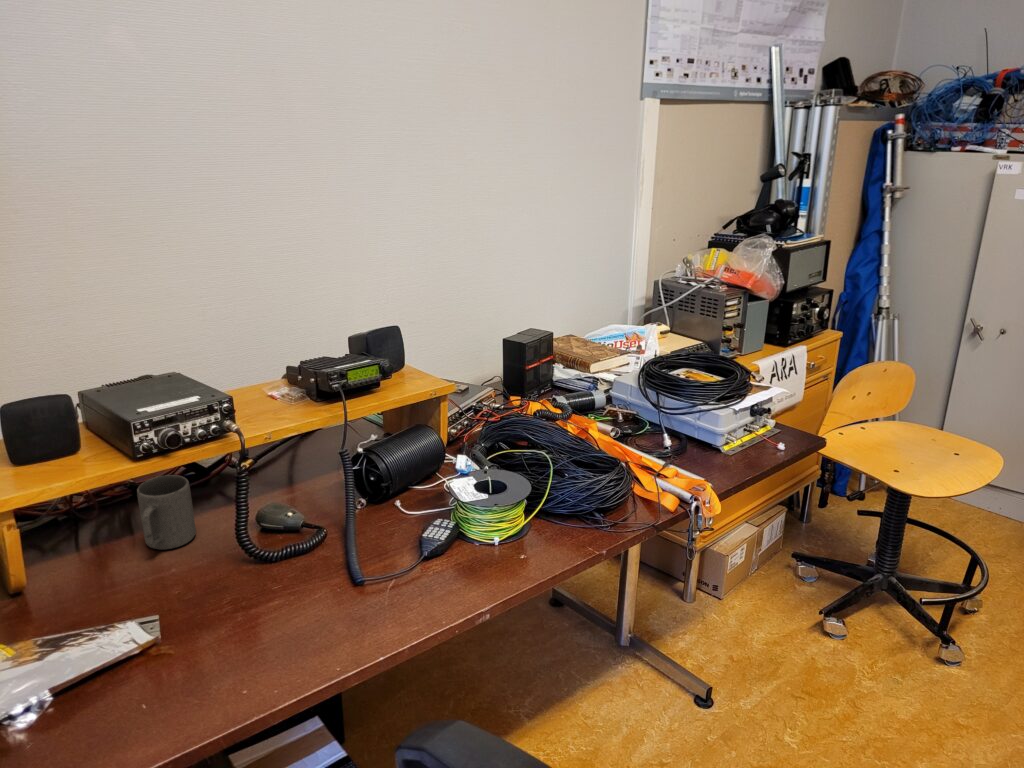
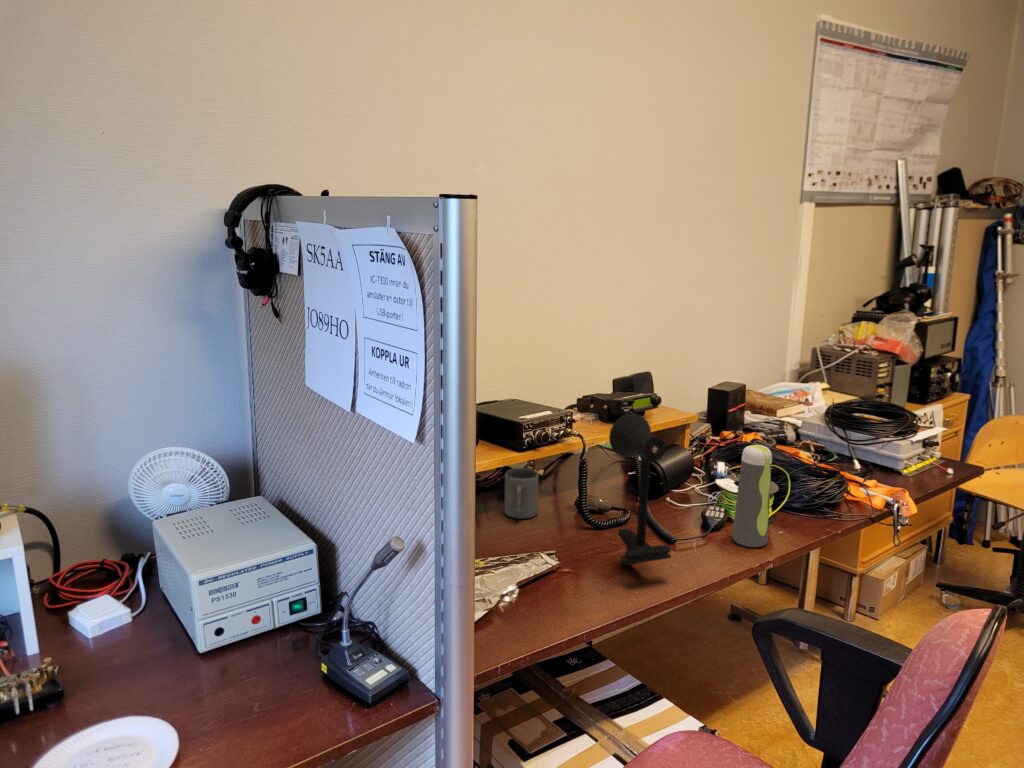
desk lamp: none [198,418,301,656] -> present [609,413,671,565]
water bottle: none [444,446,491,591] -> present [732,445,772,547]

